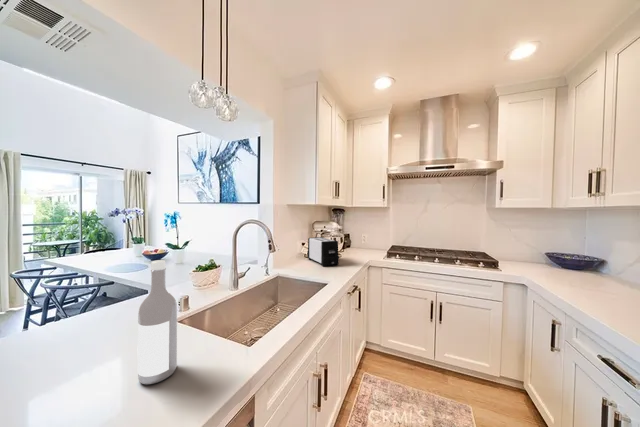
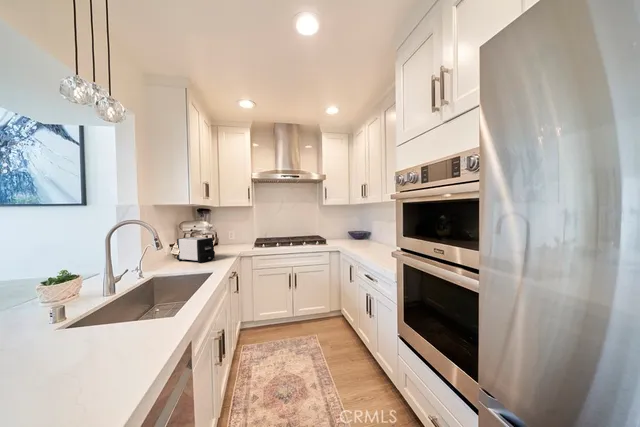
wine bottle: present [138,260,177,384] -> none [93,253,131,354]

